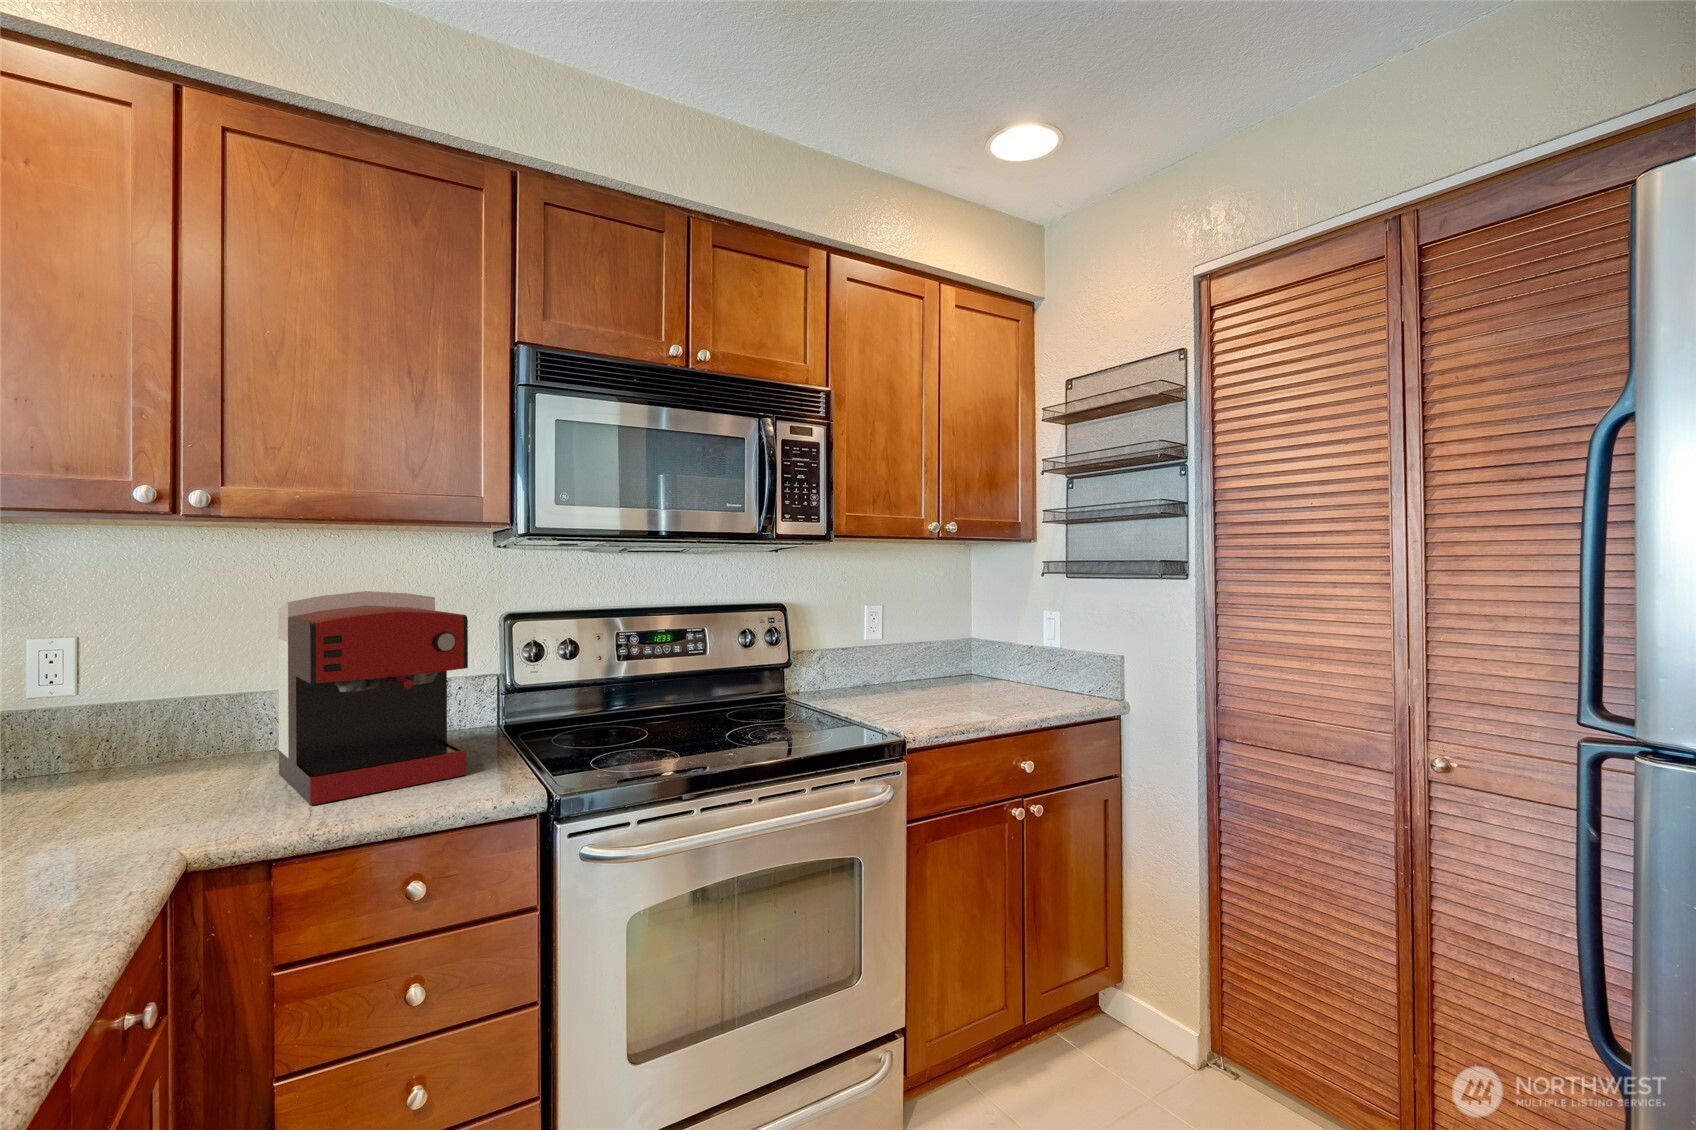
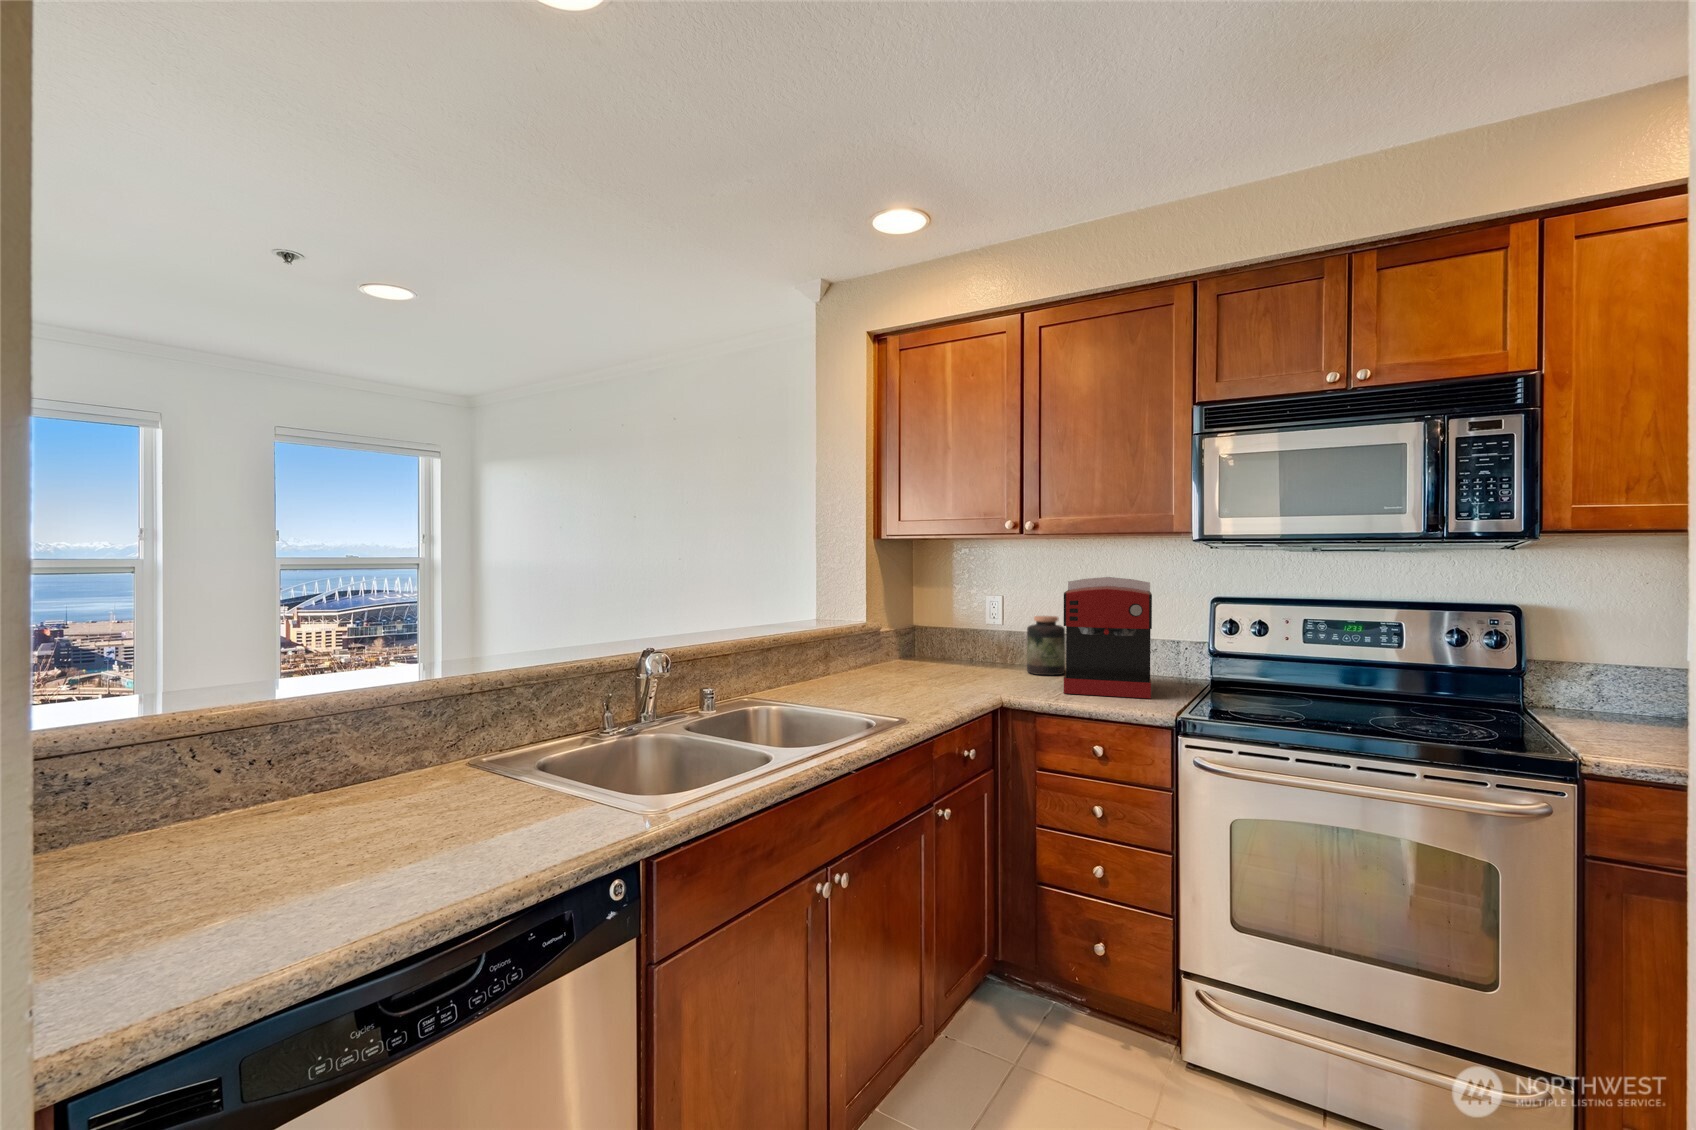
jar: none [165,665,254,779] -> present [1027,616,1065,675]

